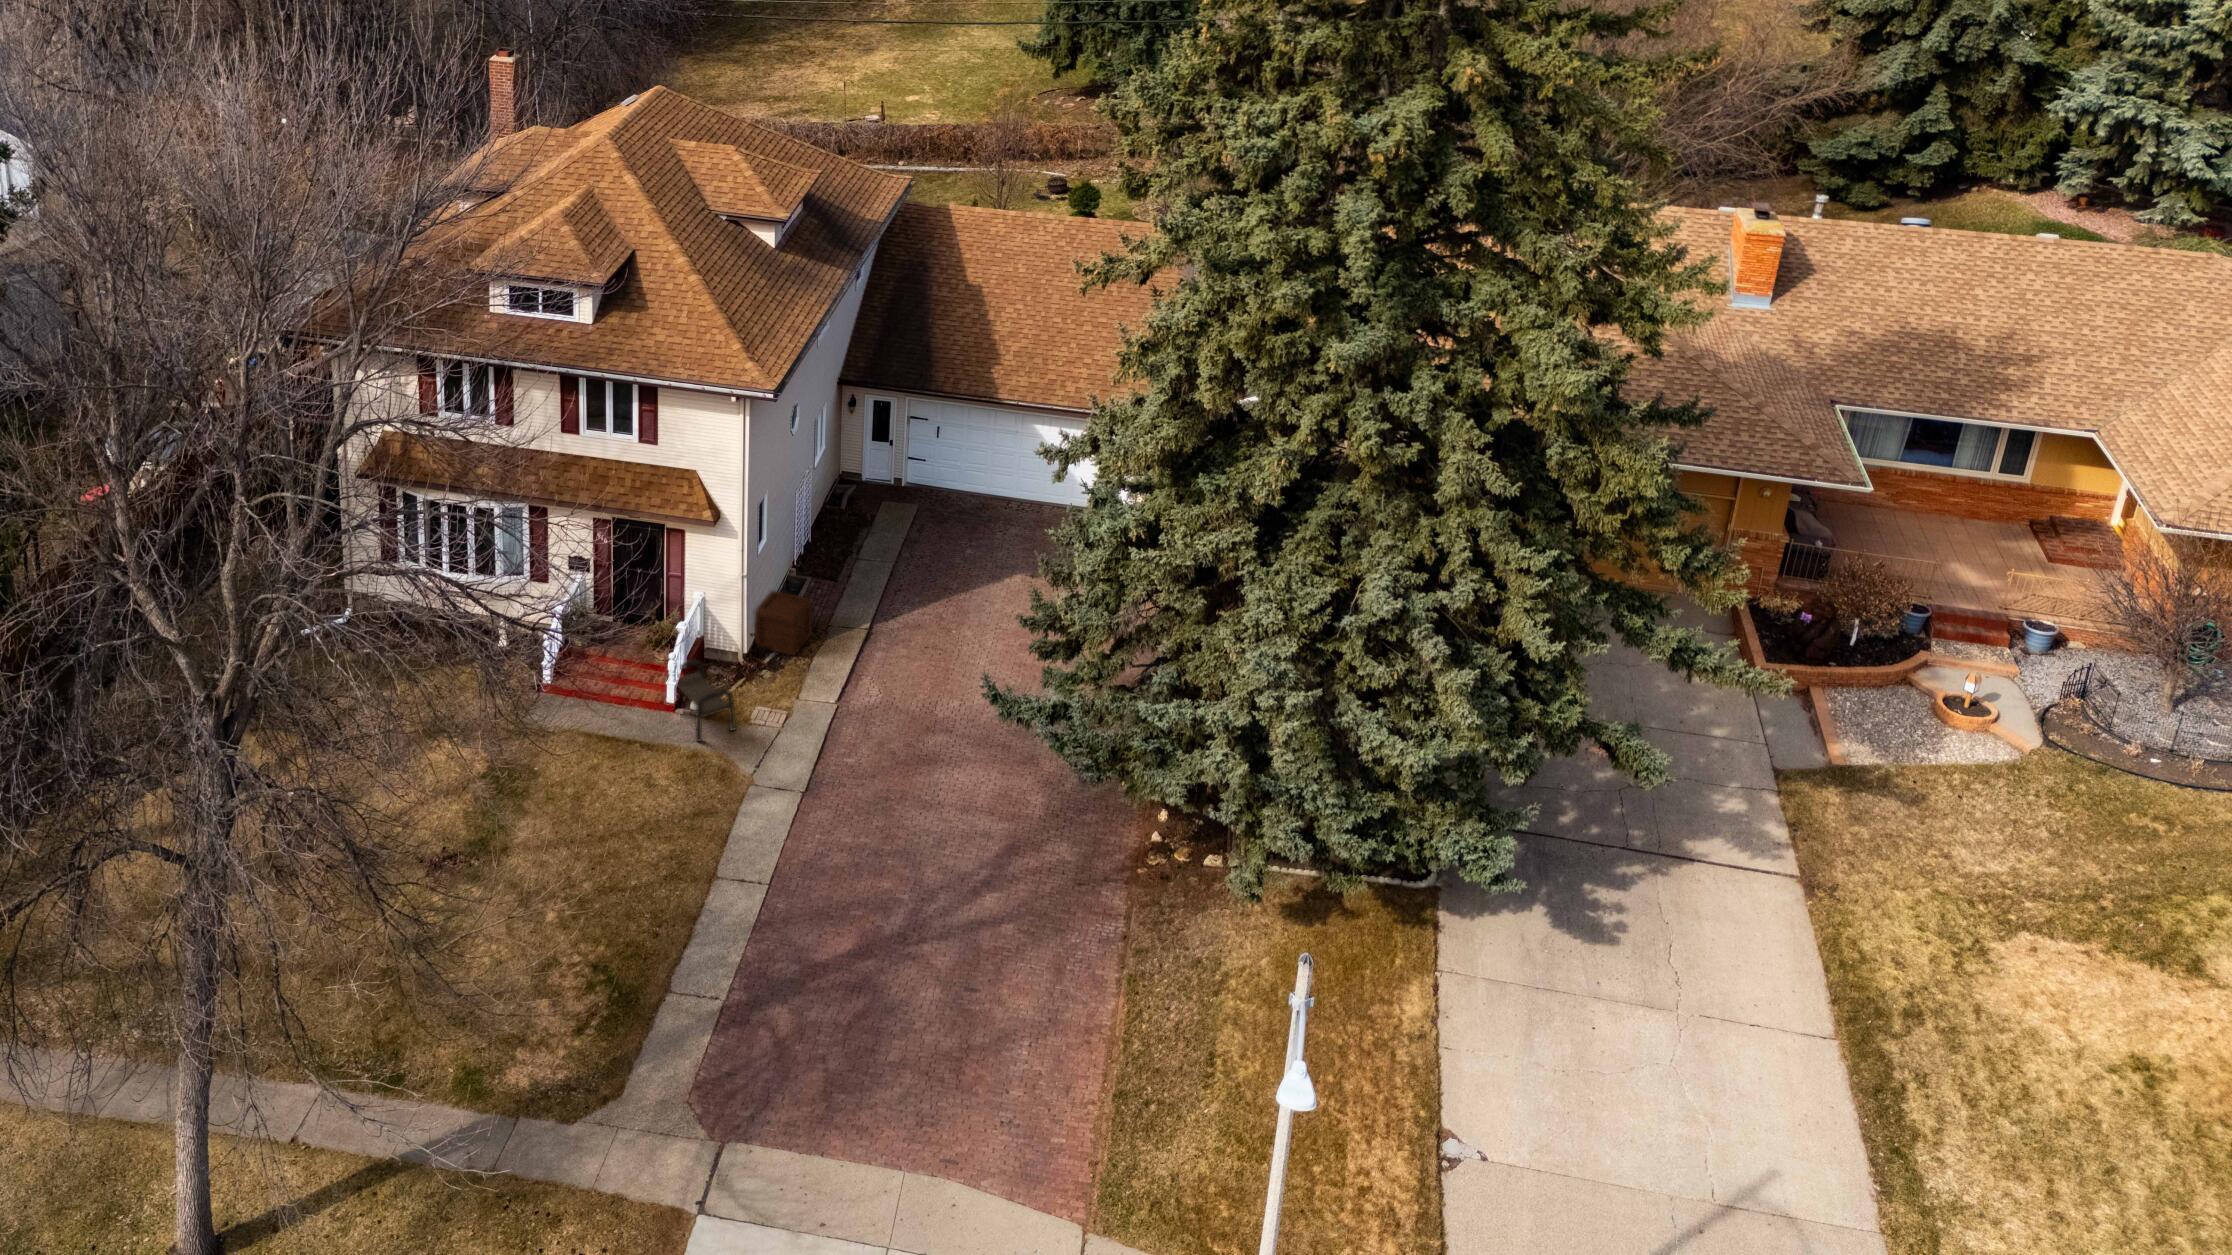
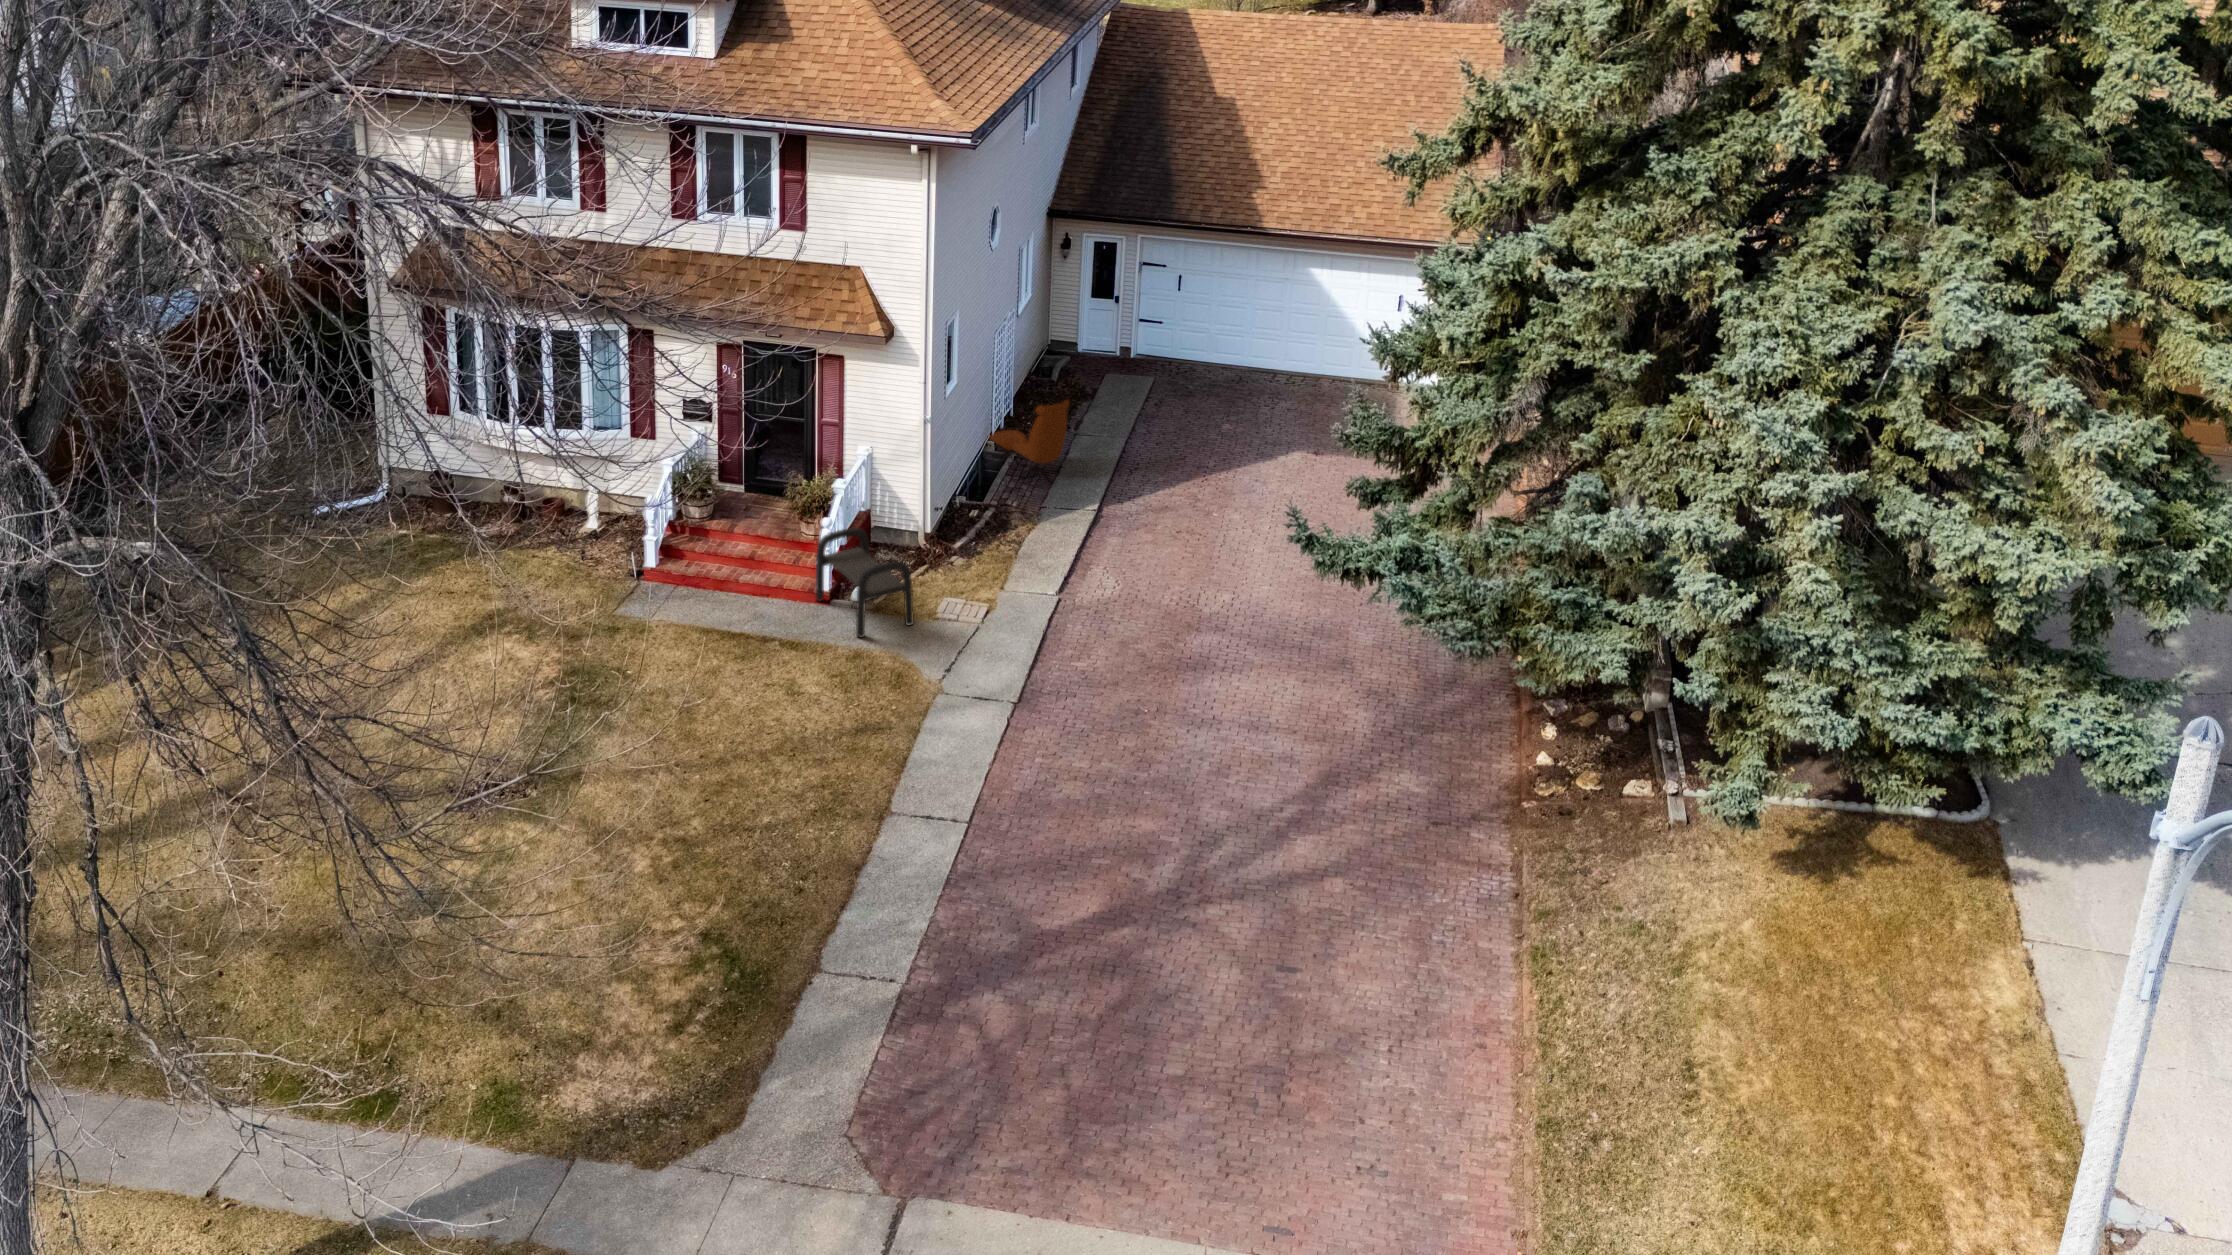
lounge chair: none [794,545,850,604] -> present [989,401,1070,477]
wooden crate: present [754,591,812,655] -> none [937,454,1018,540]

